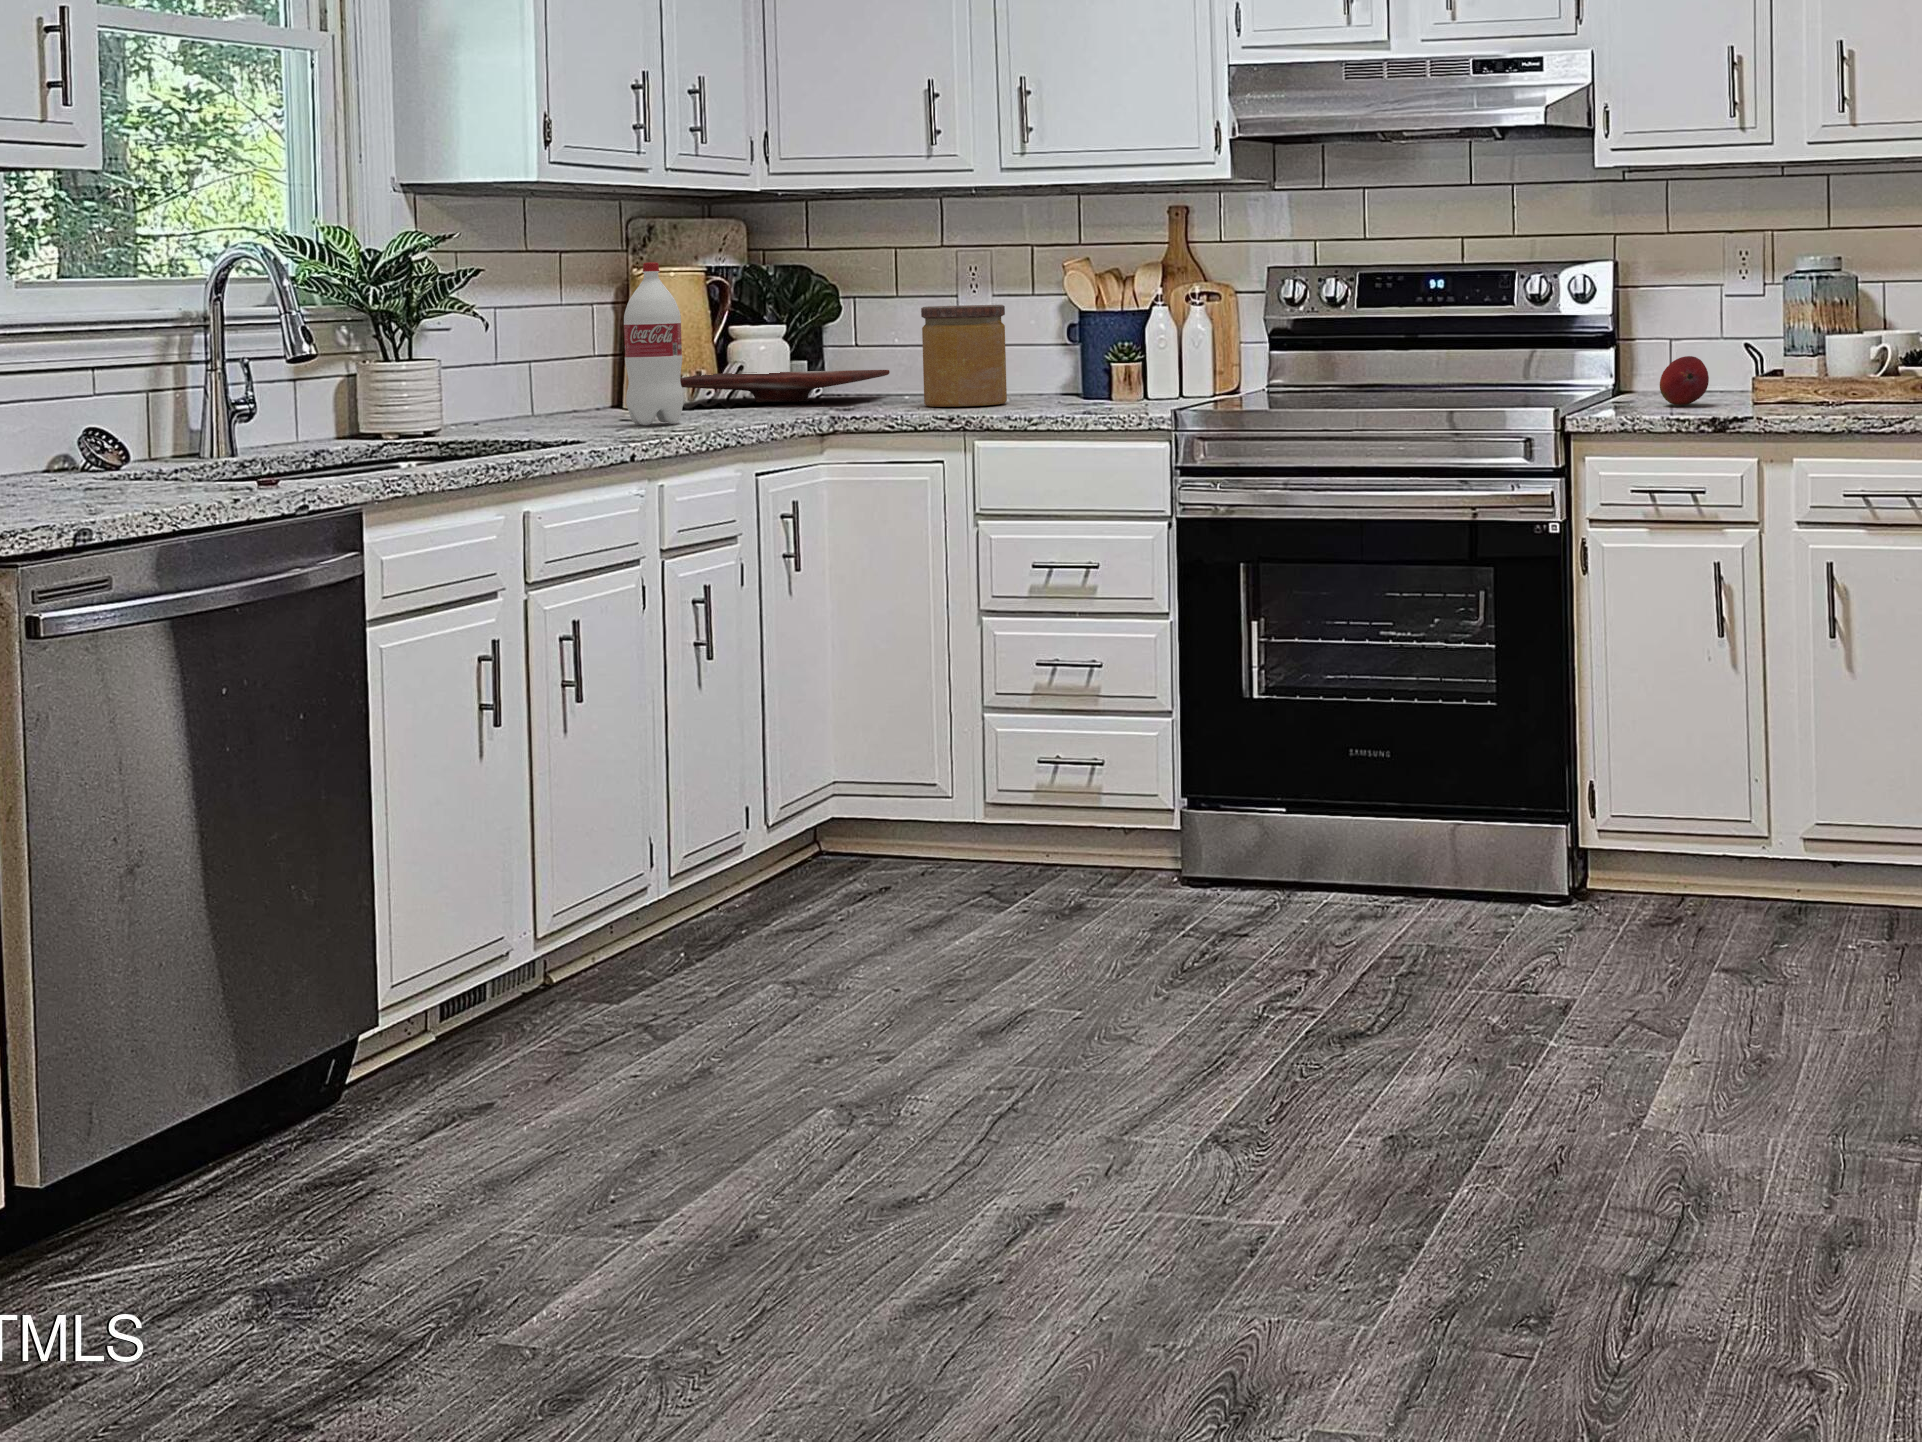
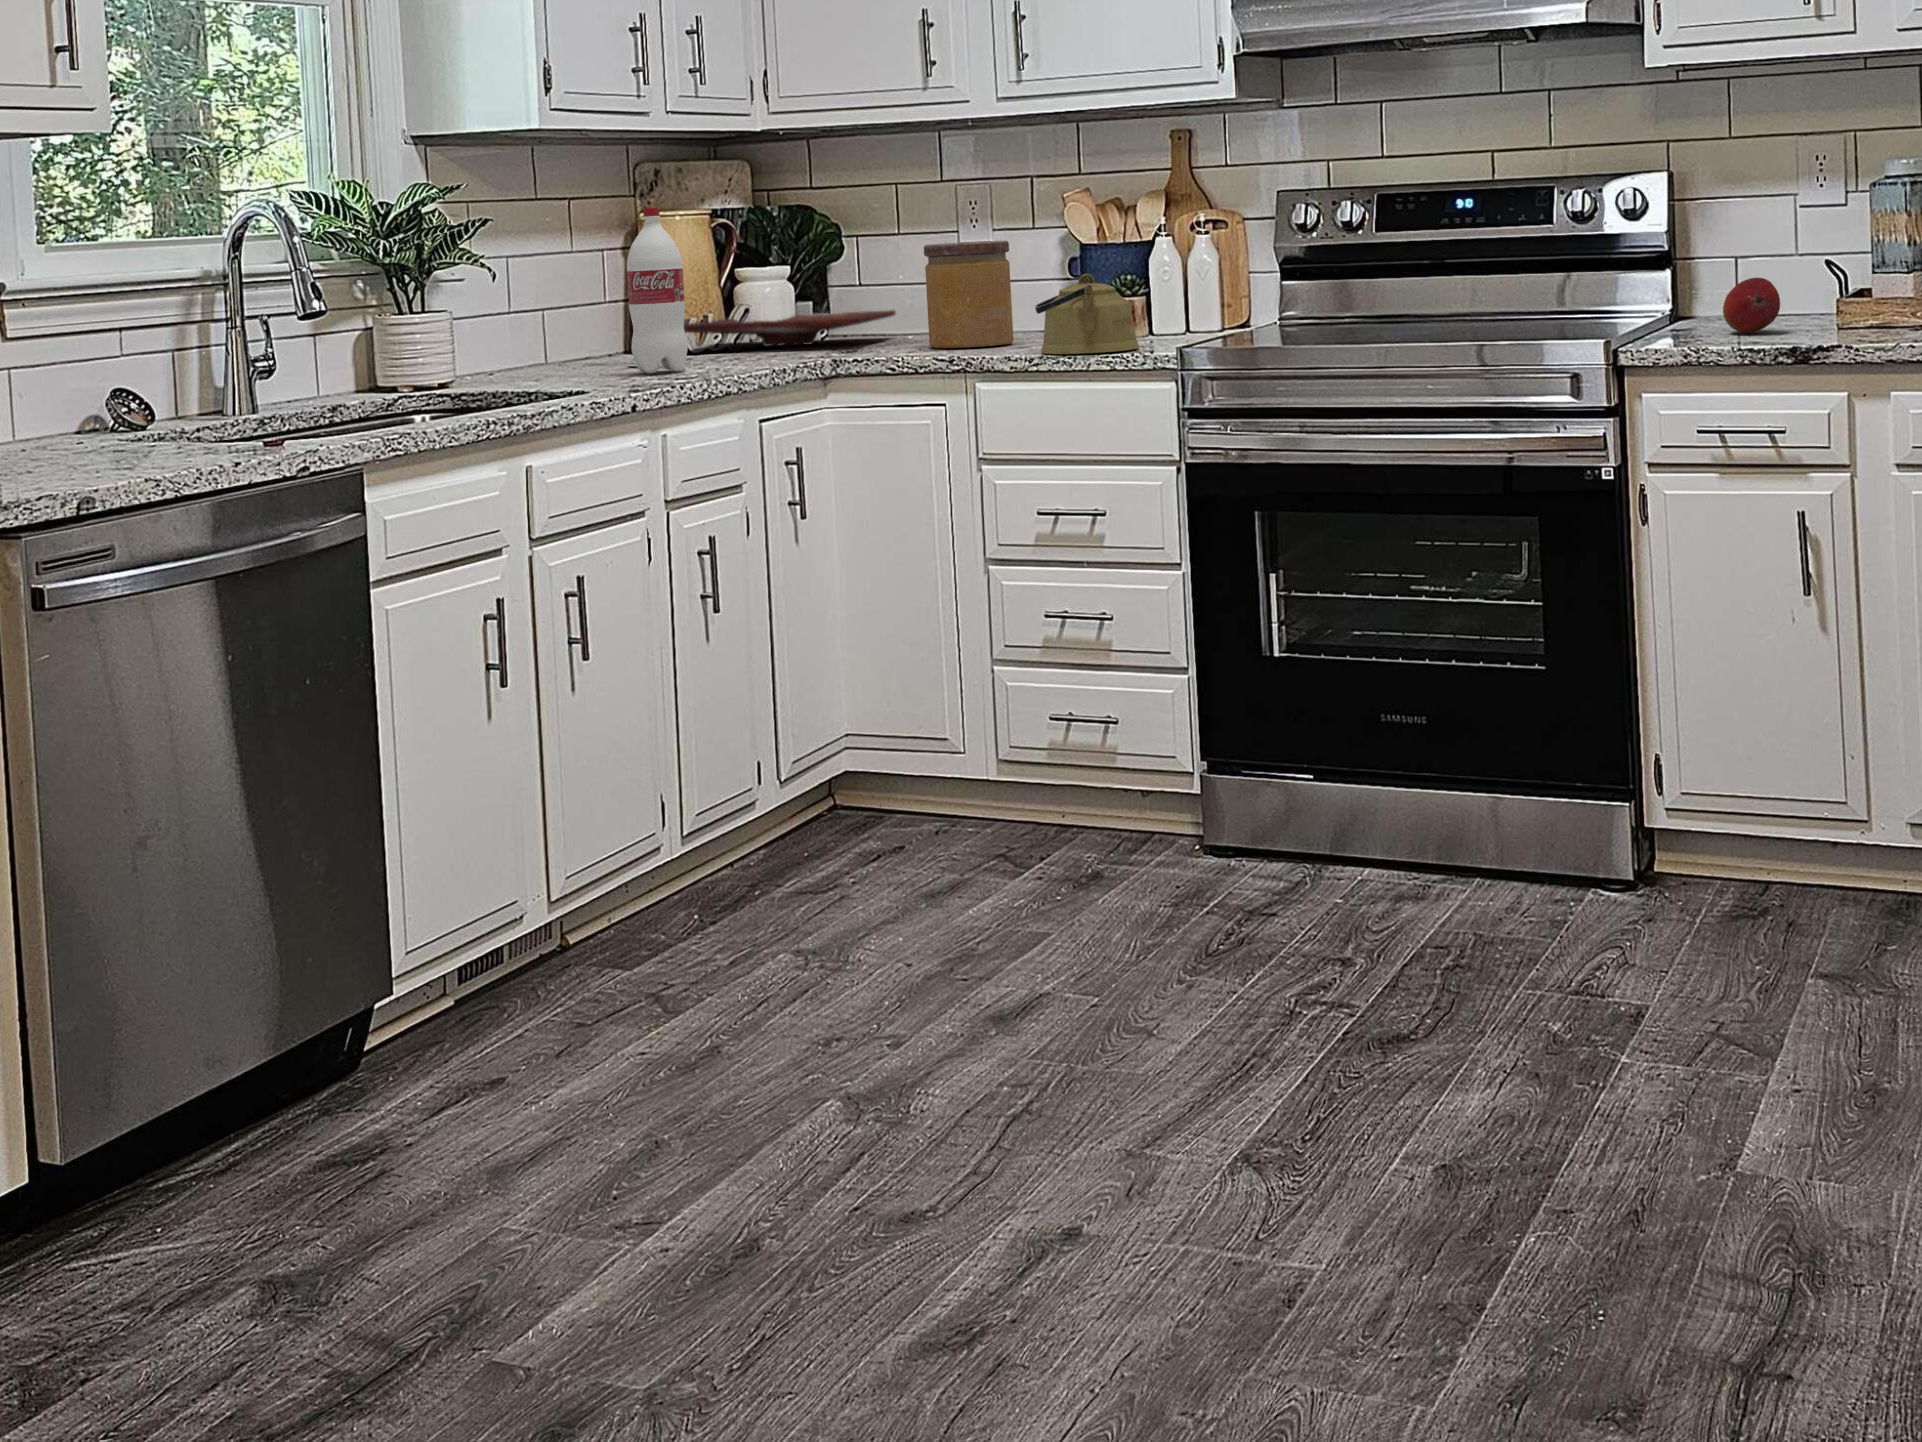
kettle: none [1030,338,1129,414] -> present [1035,274,1139,354]

